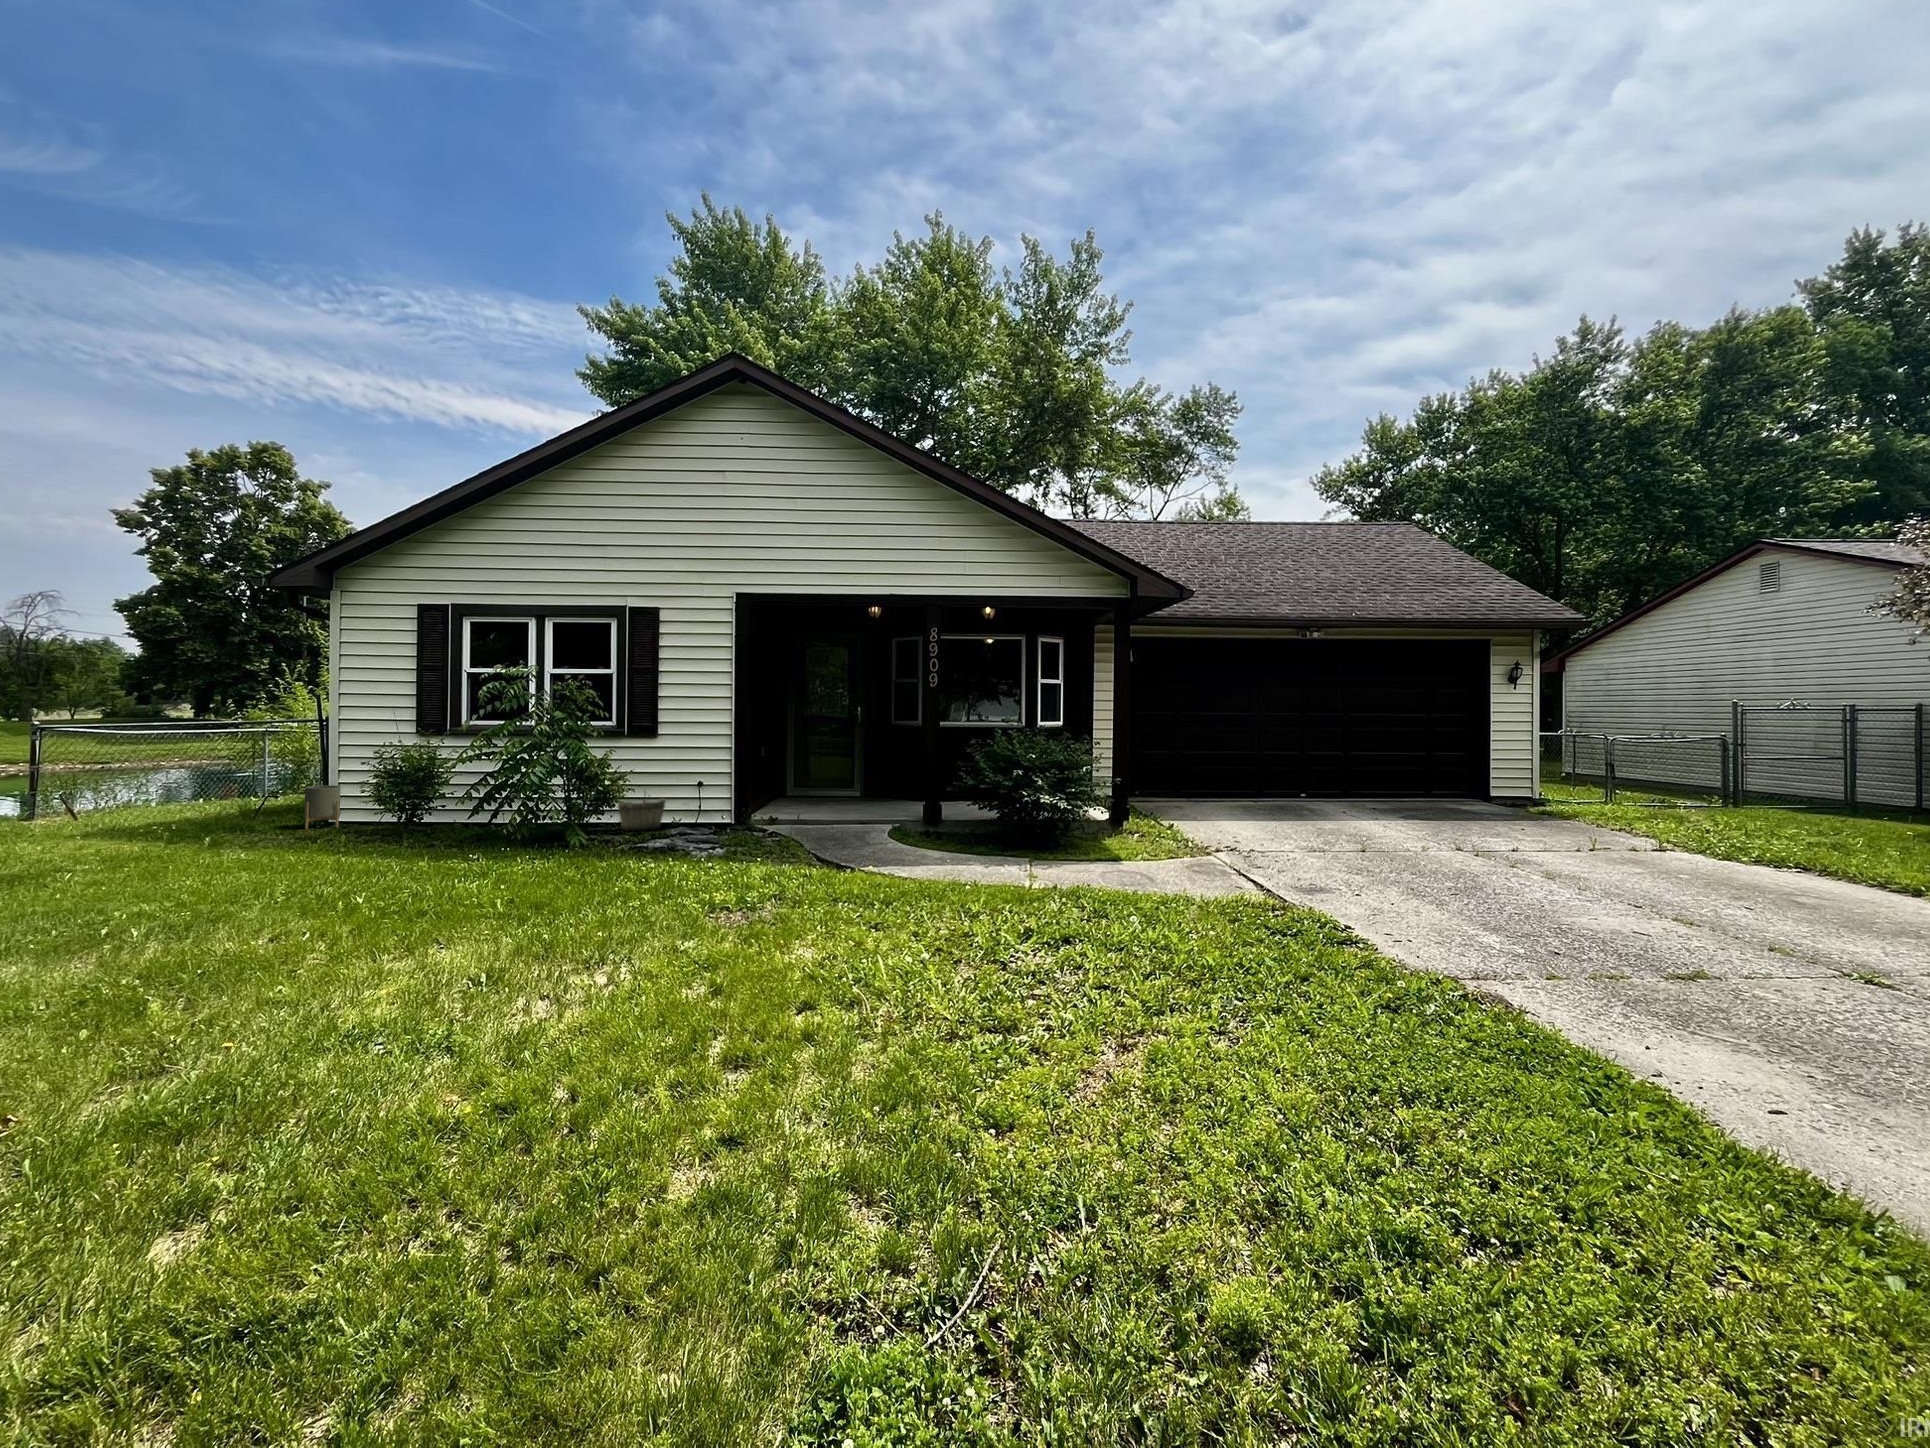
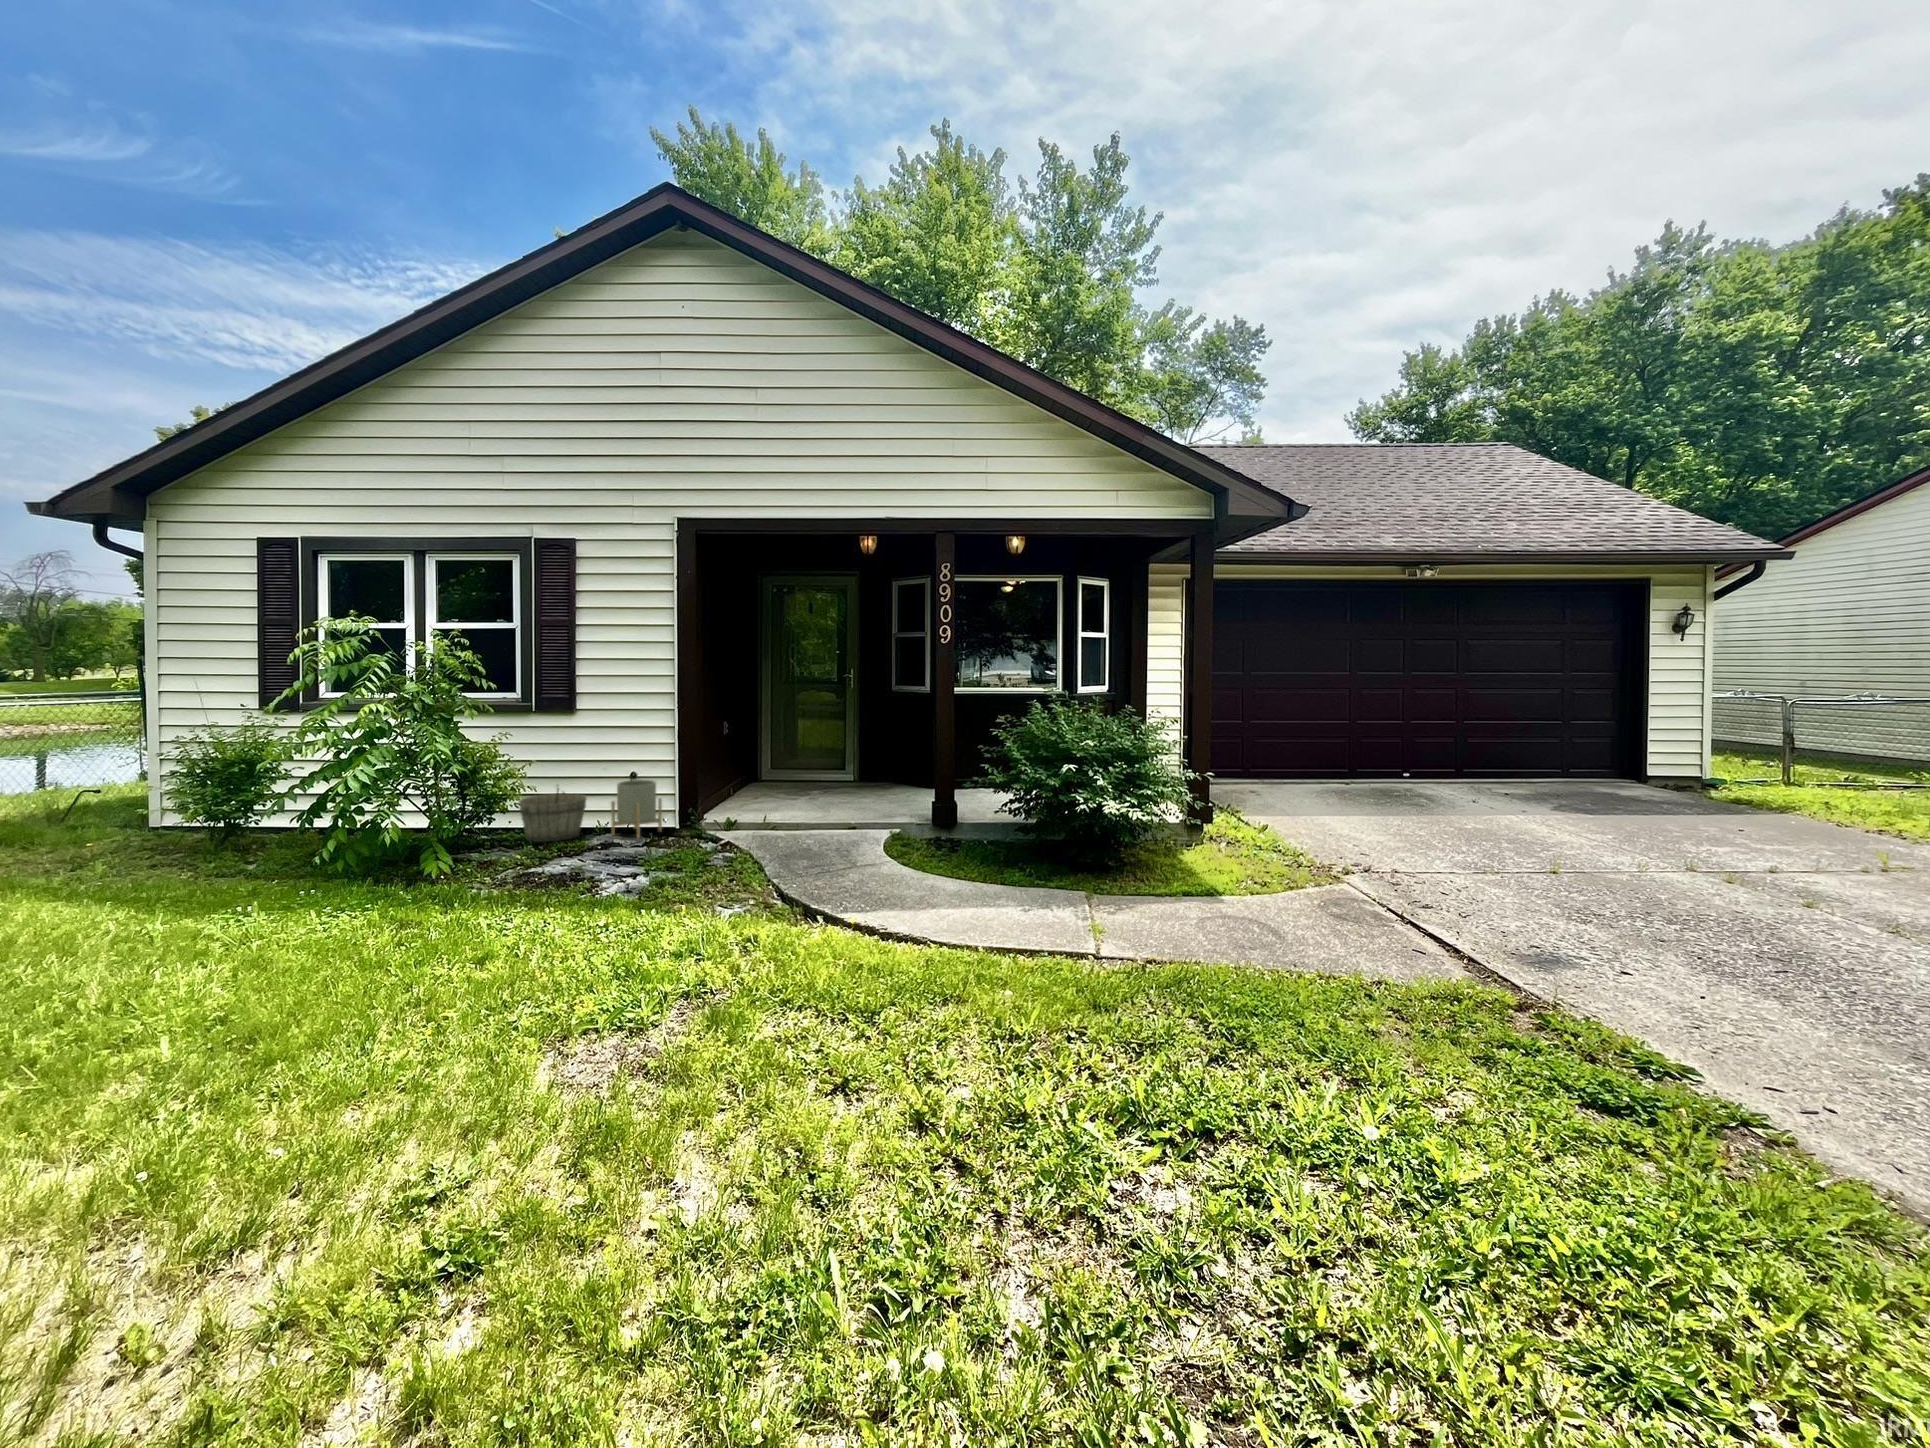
planter: present [304,786,341,829] -> present [611,780,662,838]

